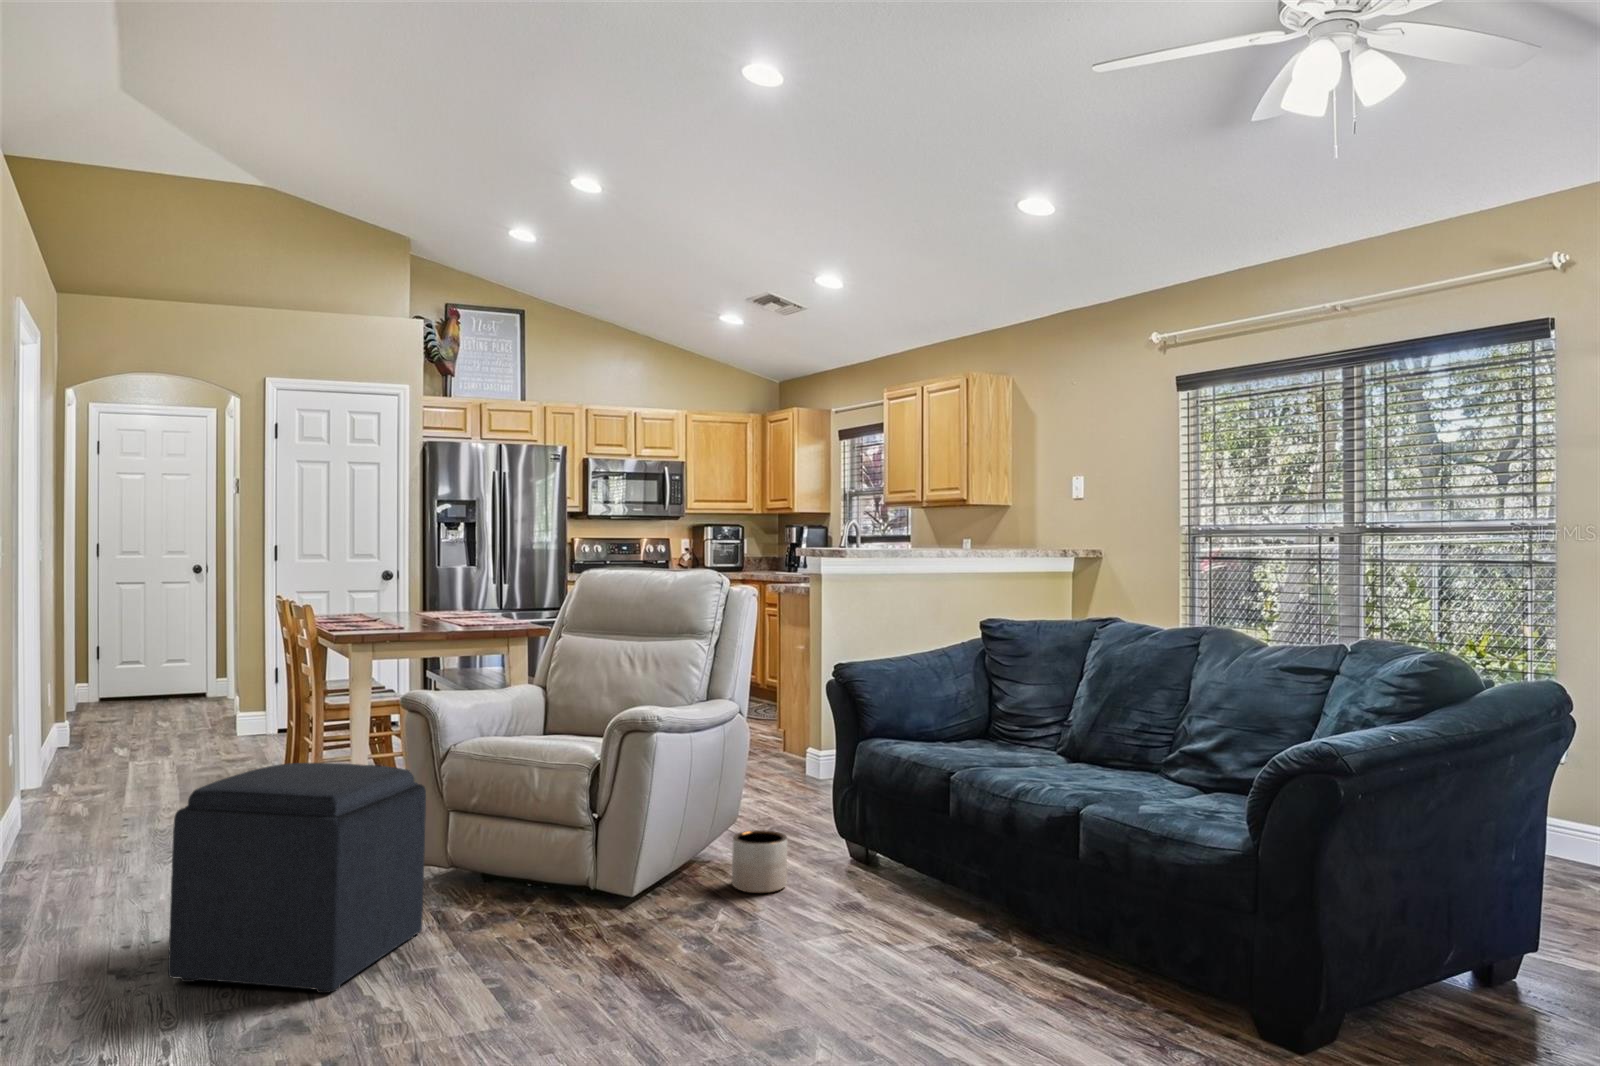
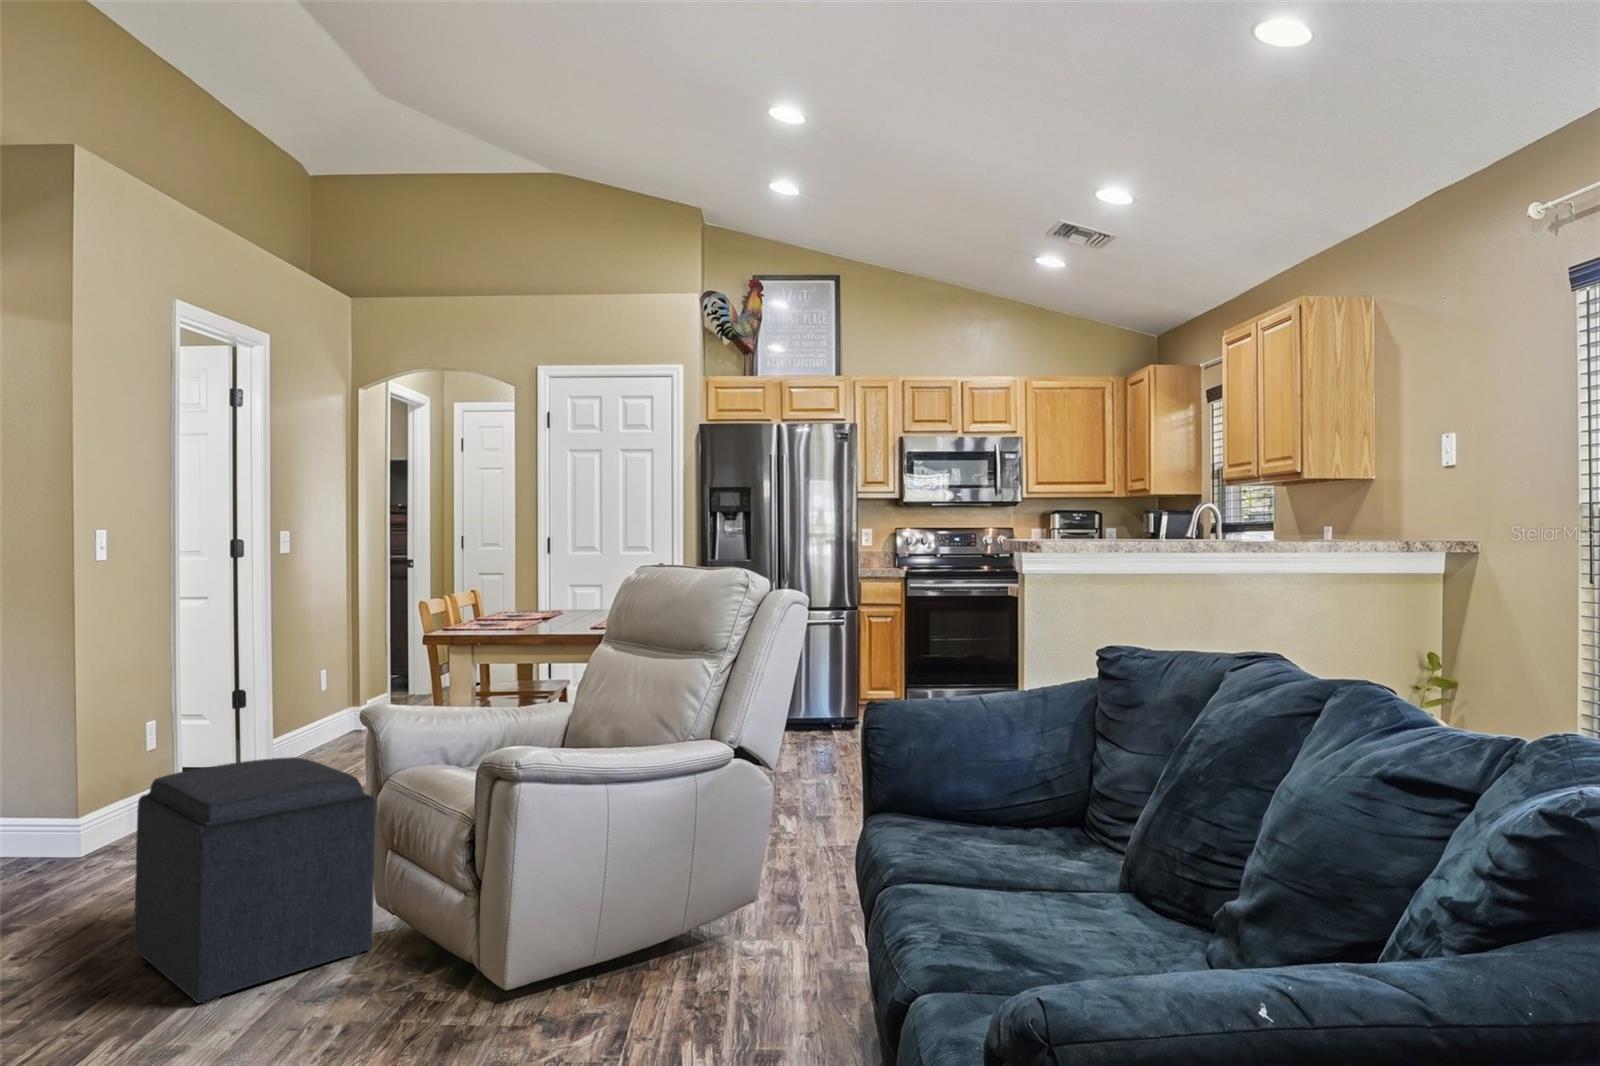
planter: present [732,830,787,893] -> none [705,900,775,987]

